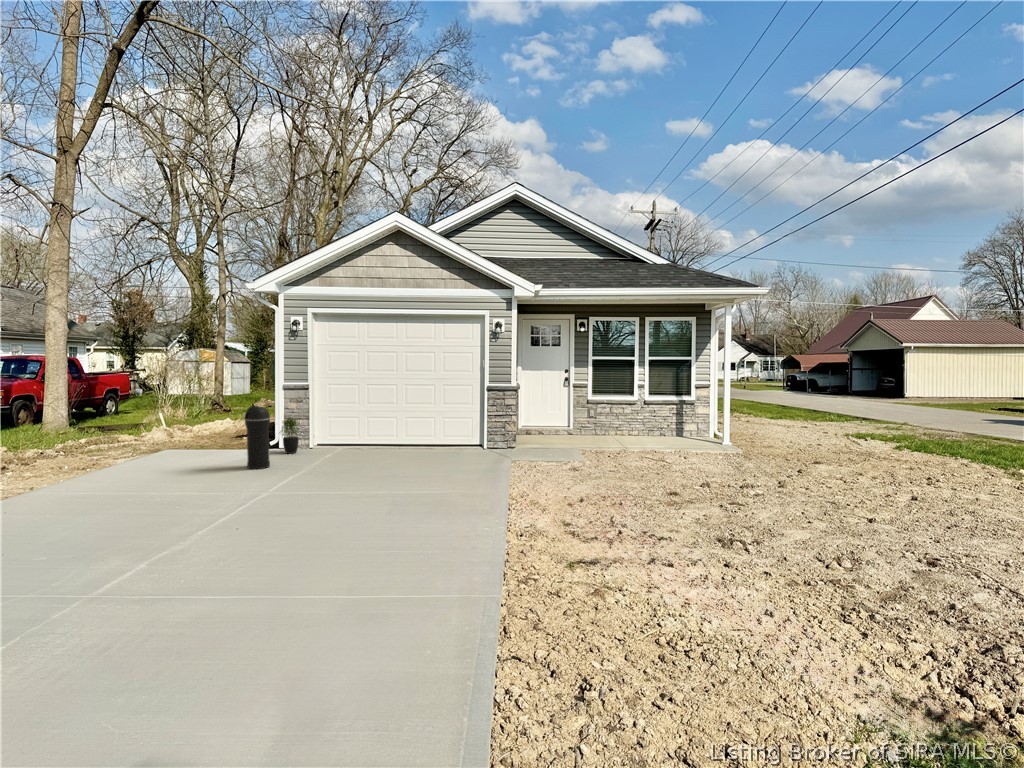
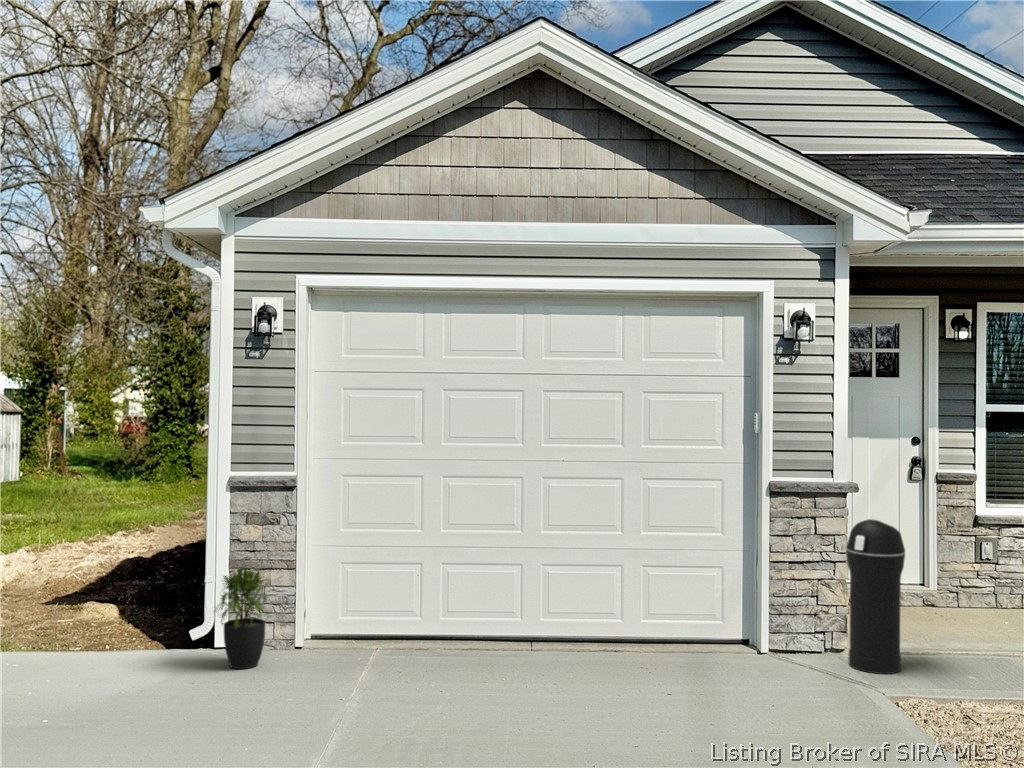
trash can: present [243,406,270,469] -> present [846,519,905,674]

